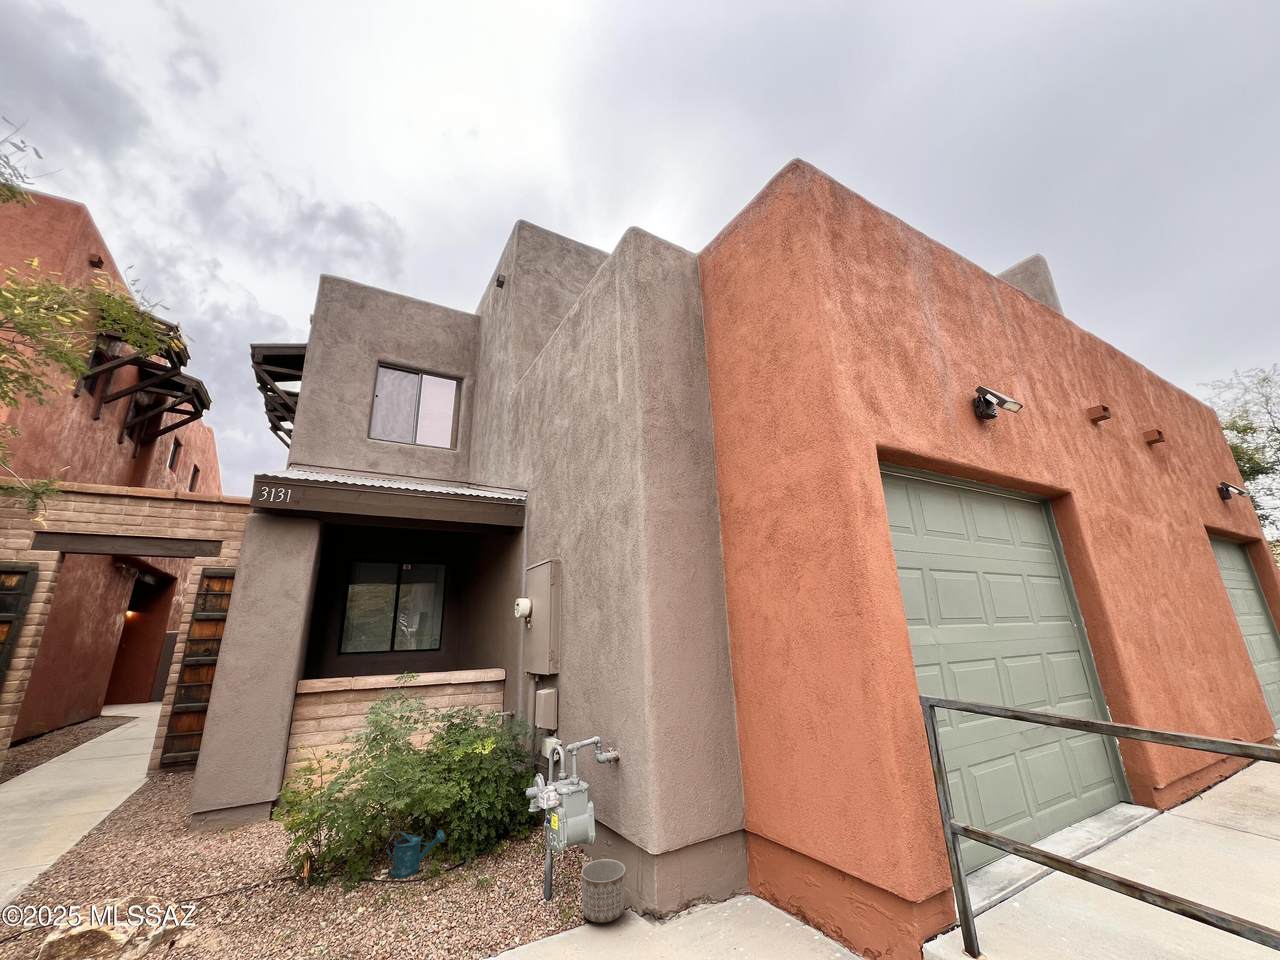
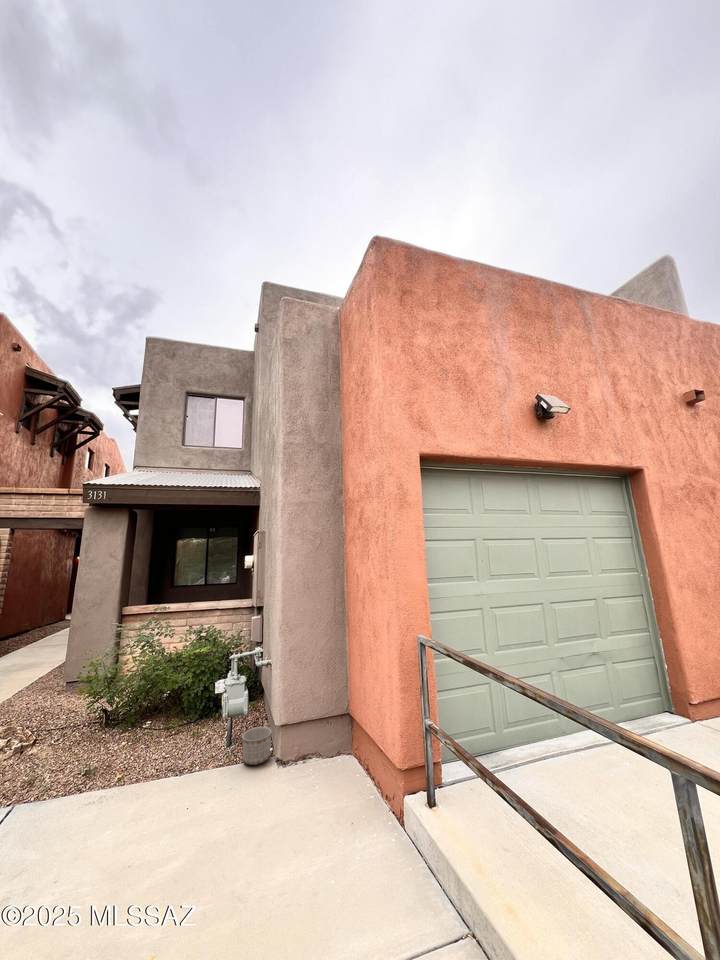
watering can: present [387,830,445,879] -> none [154,701,186,729]

